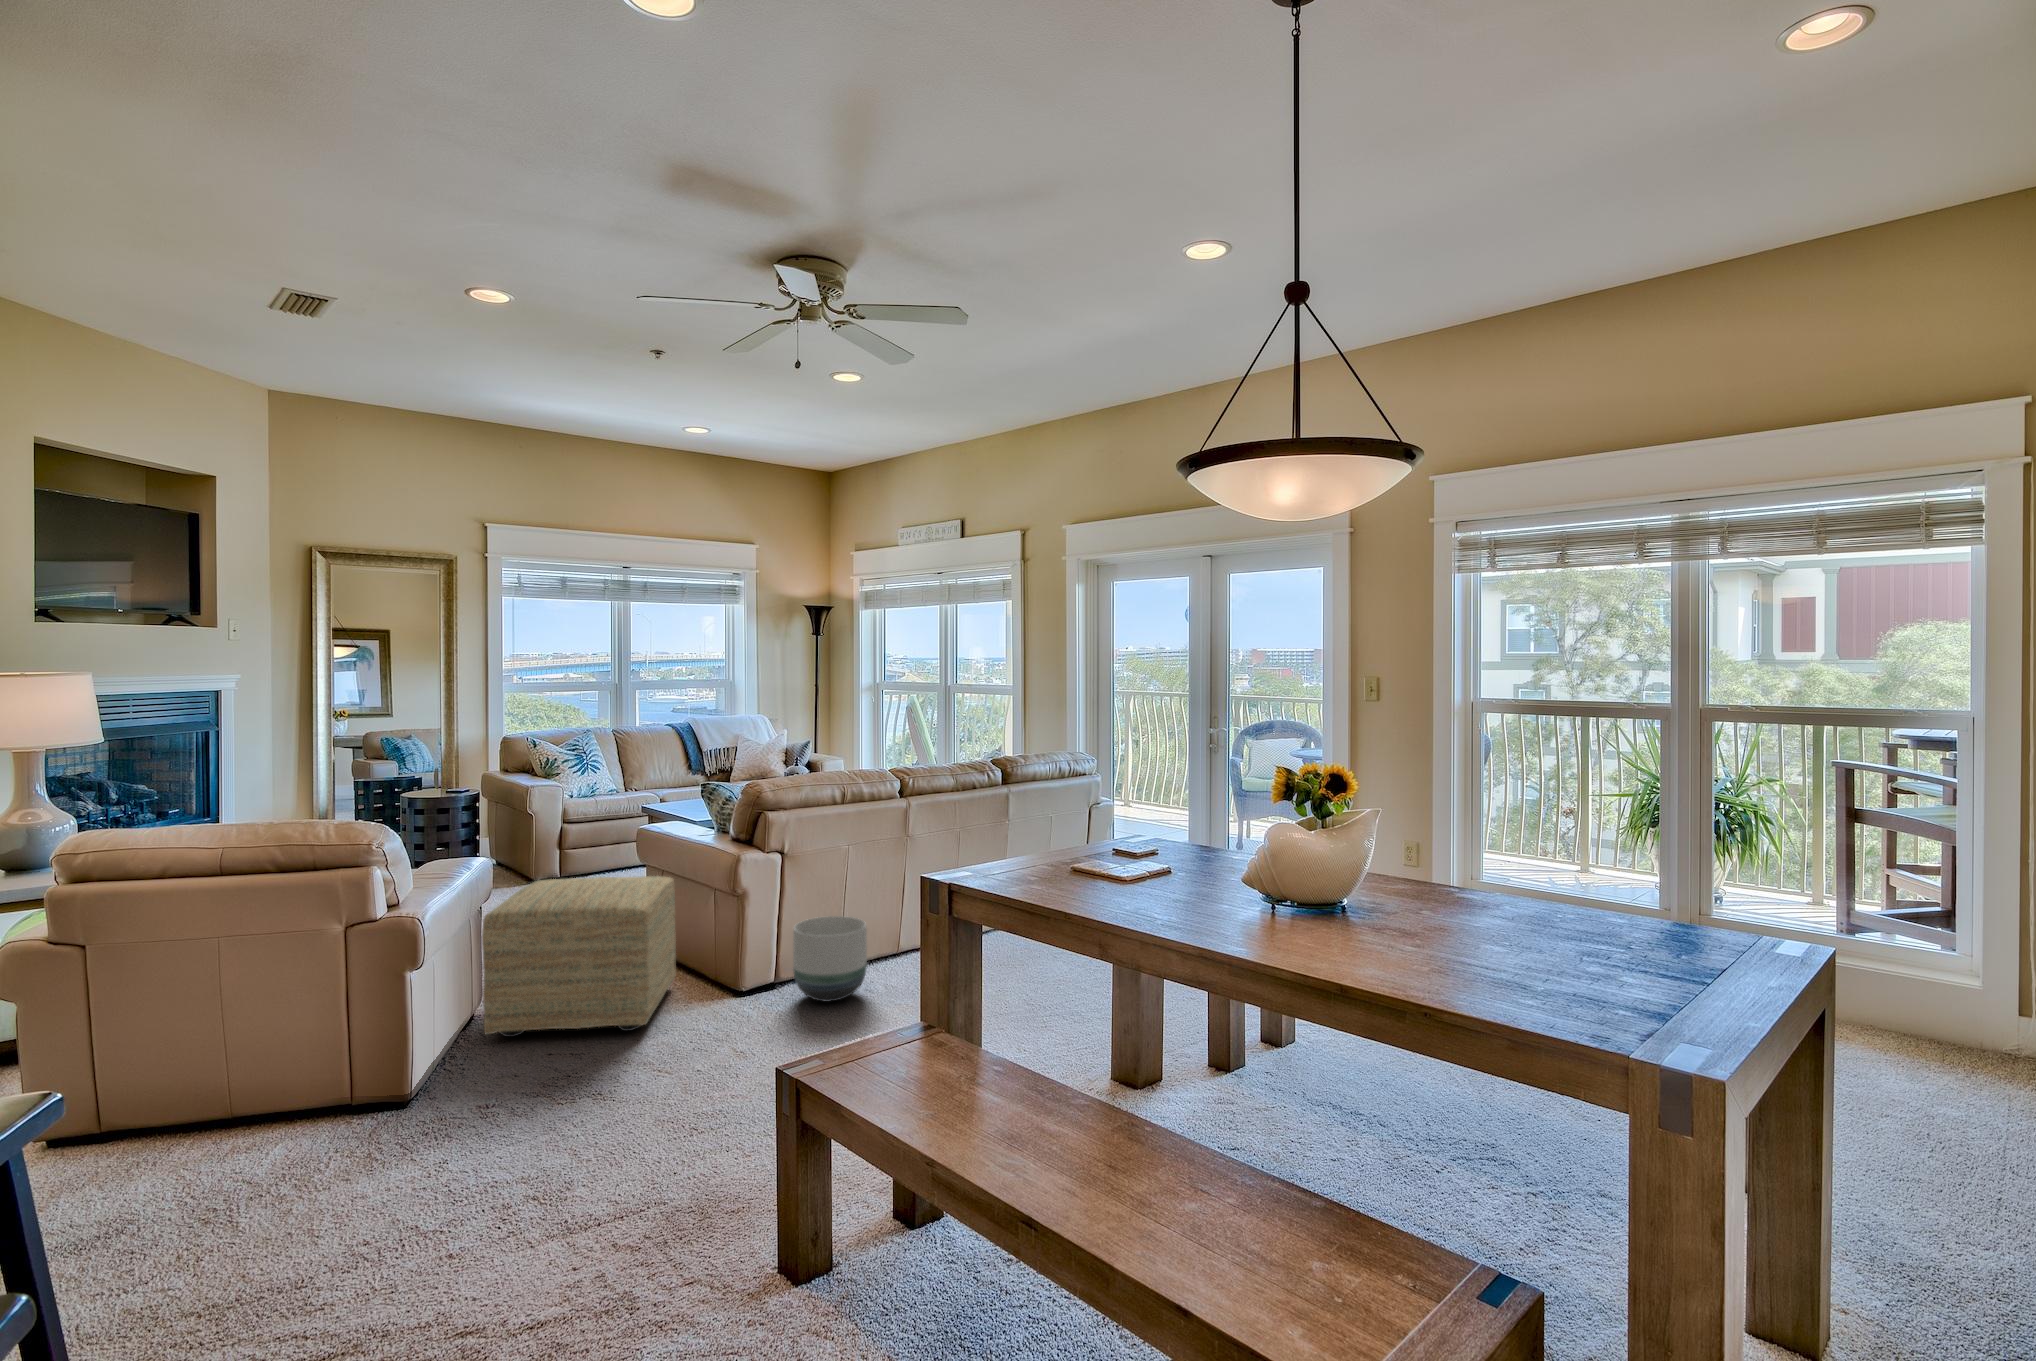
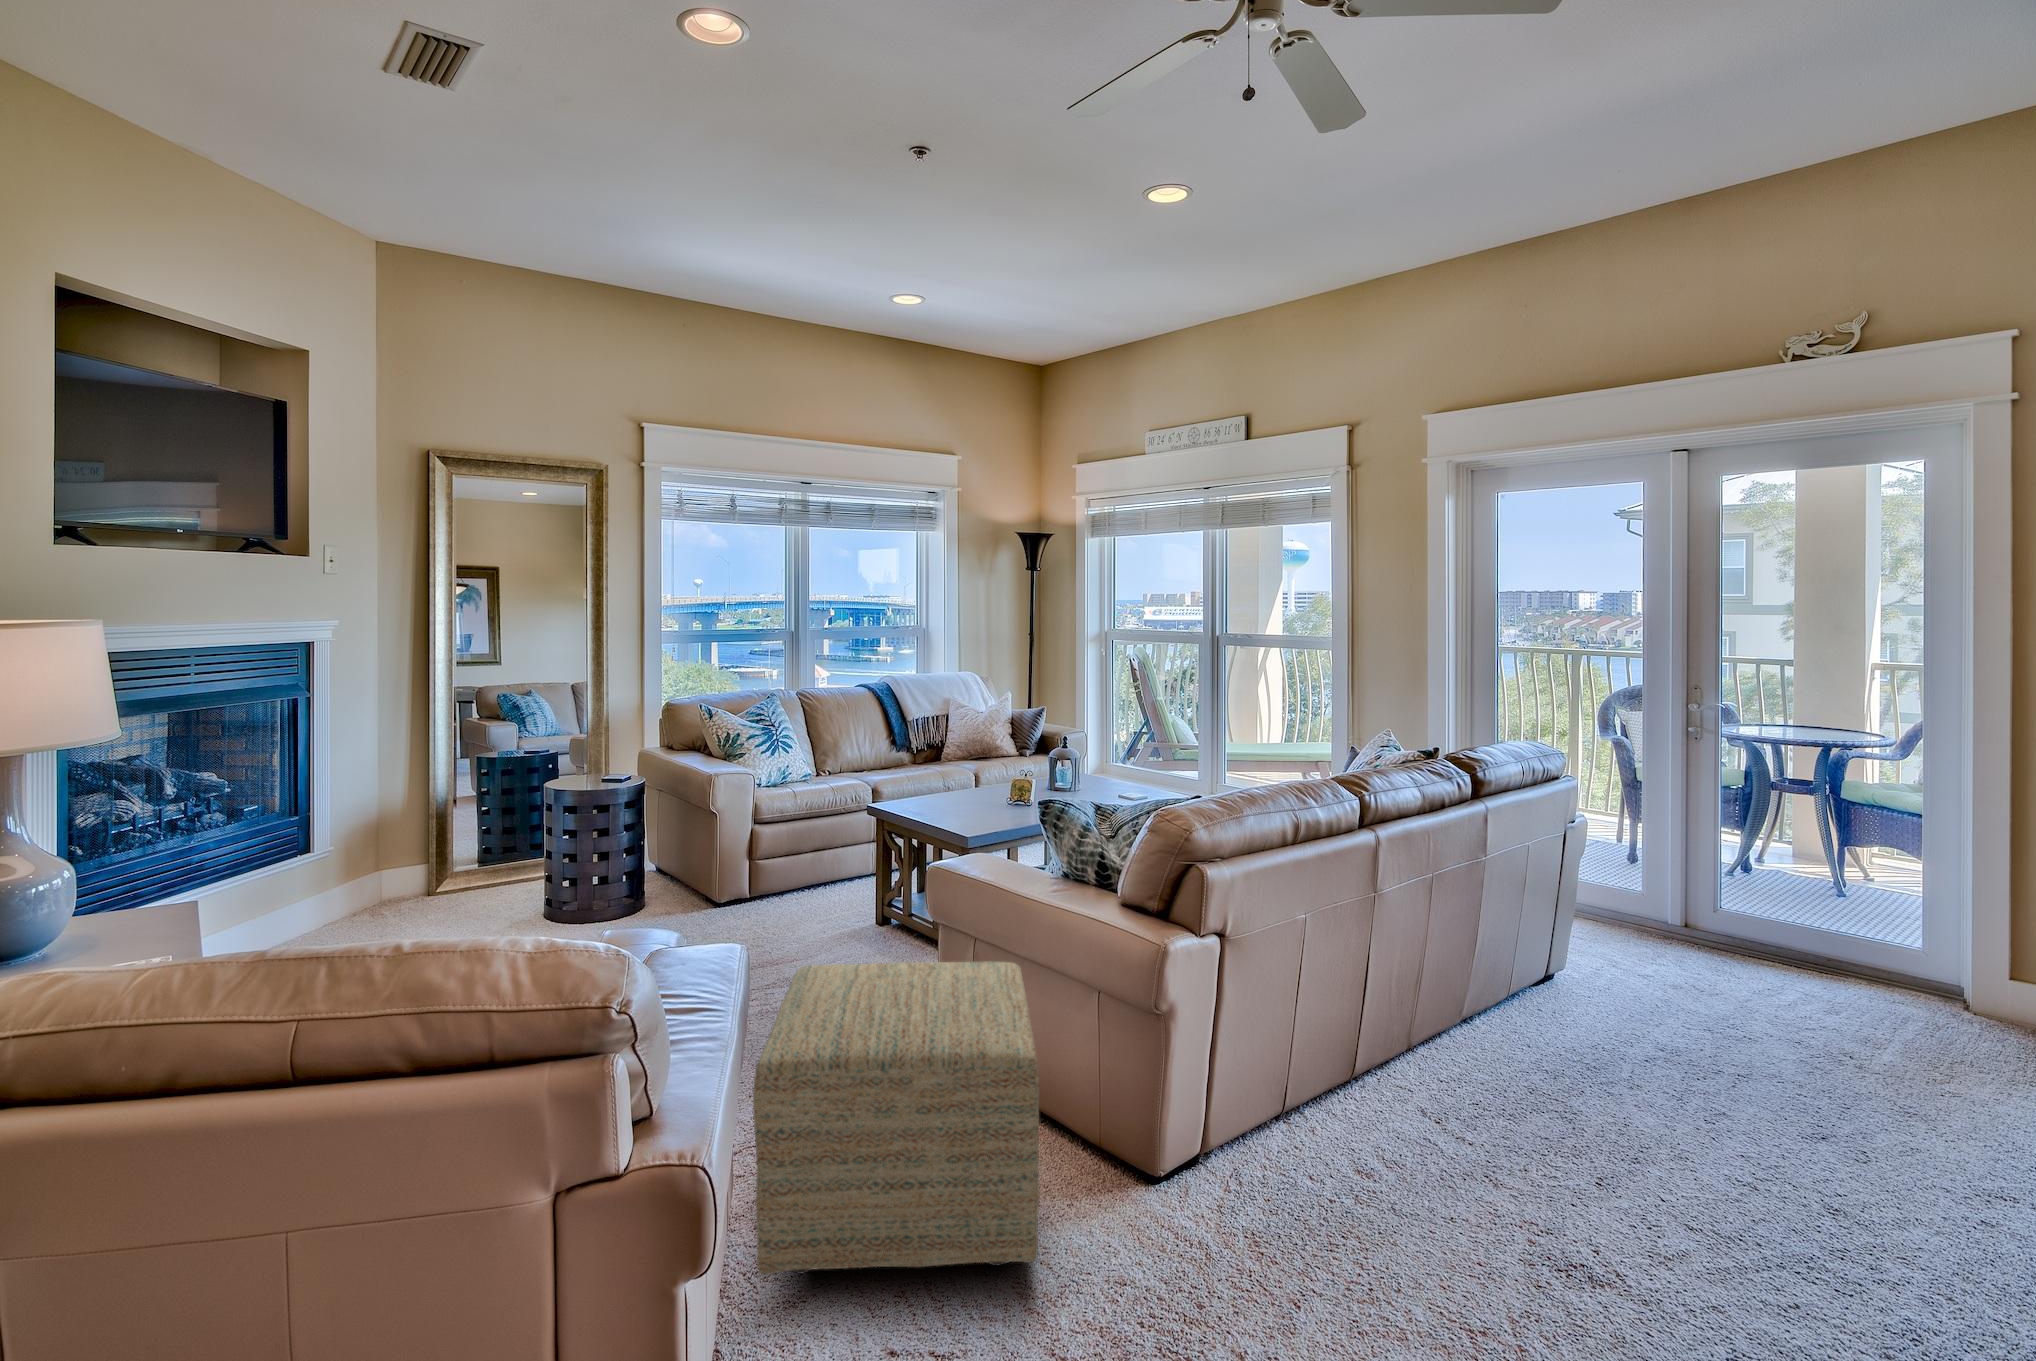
planter: present [793,916,867,1002] -> none [1235,1034,1365,1194]

